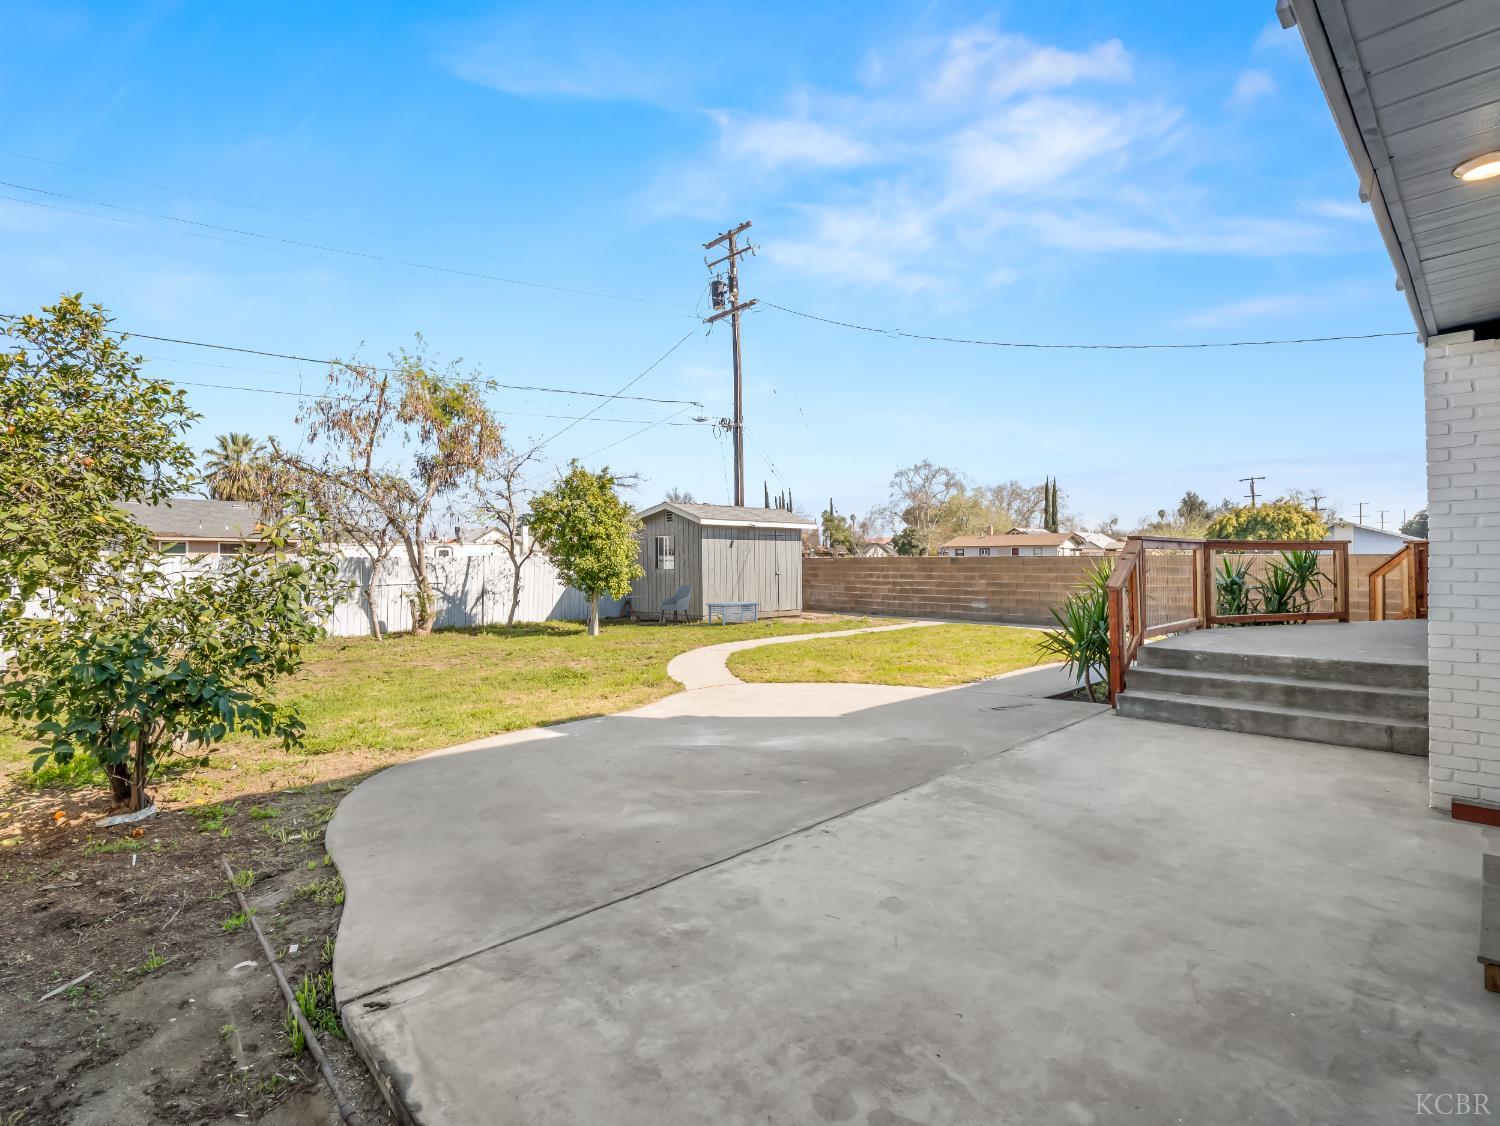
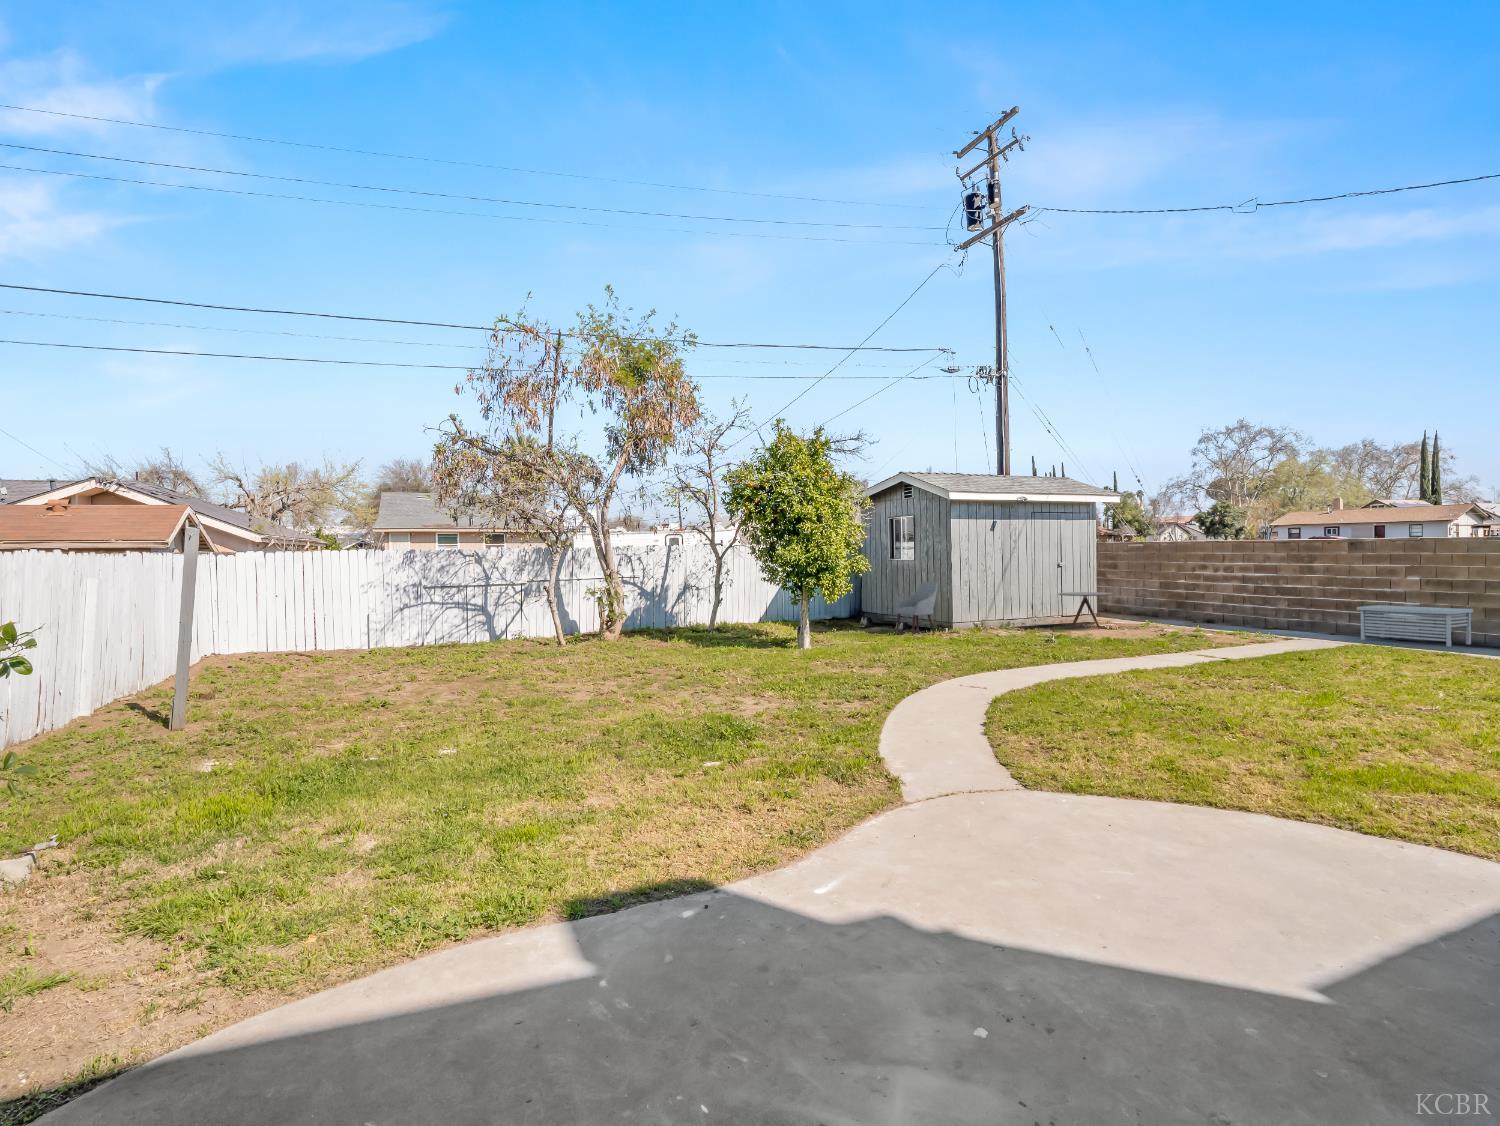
round table: present [617,596,642,621] -> present [1058,592,1113,629]
storage bench: present [706,601,758,625] -> present [1357,605,1473,647]

